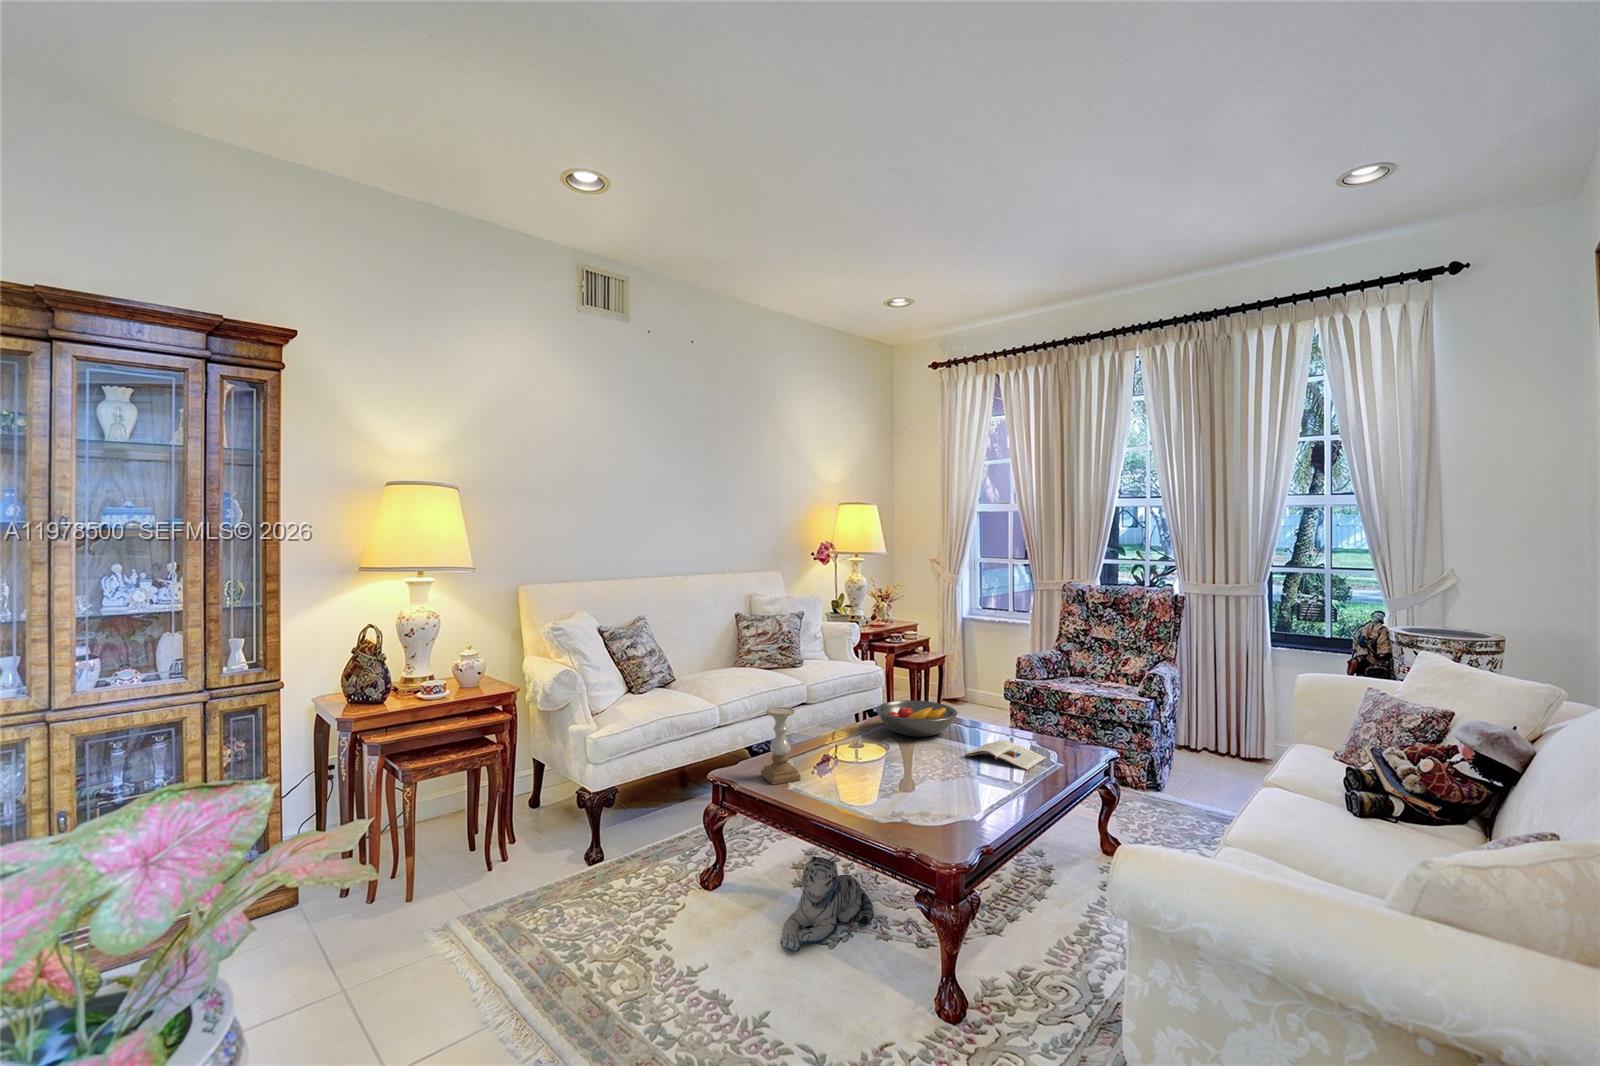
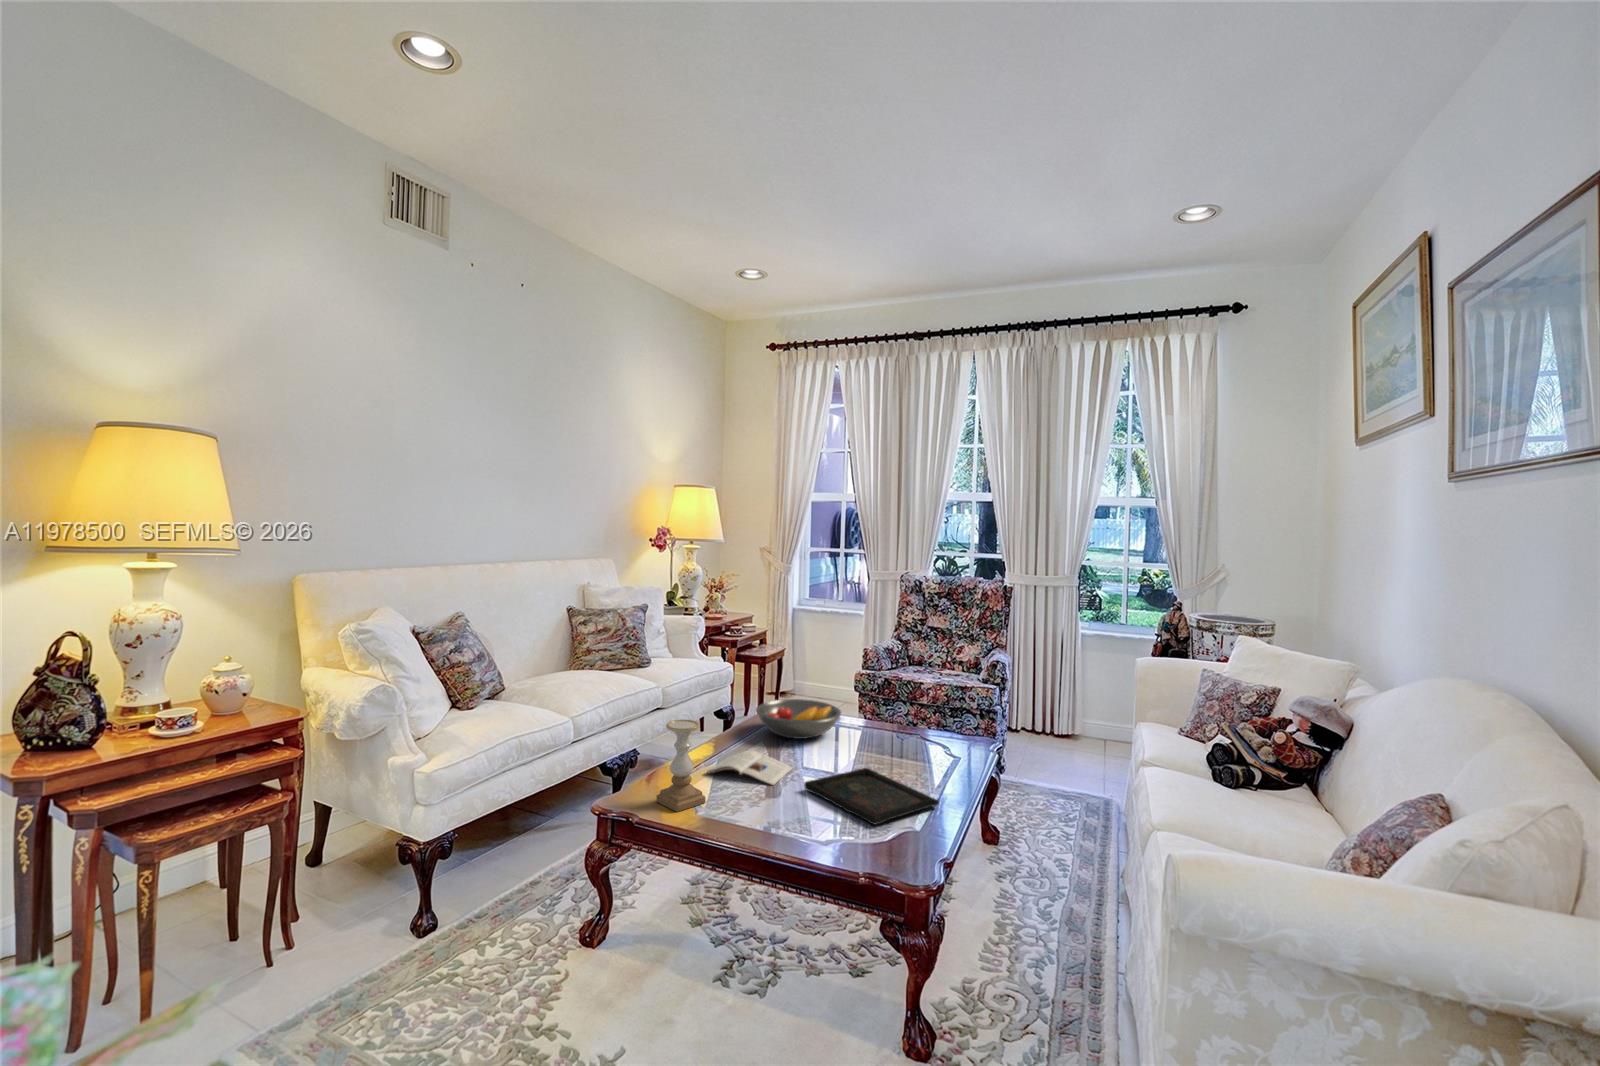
magazine: present [965,740,1046,770] -> present [707,751,793,785]
tray: none [892,764,1011,811] -> present [804,768,939,824]
plush toy: present [780,856,873,951] -> none [702,891,793,1009]

